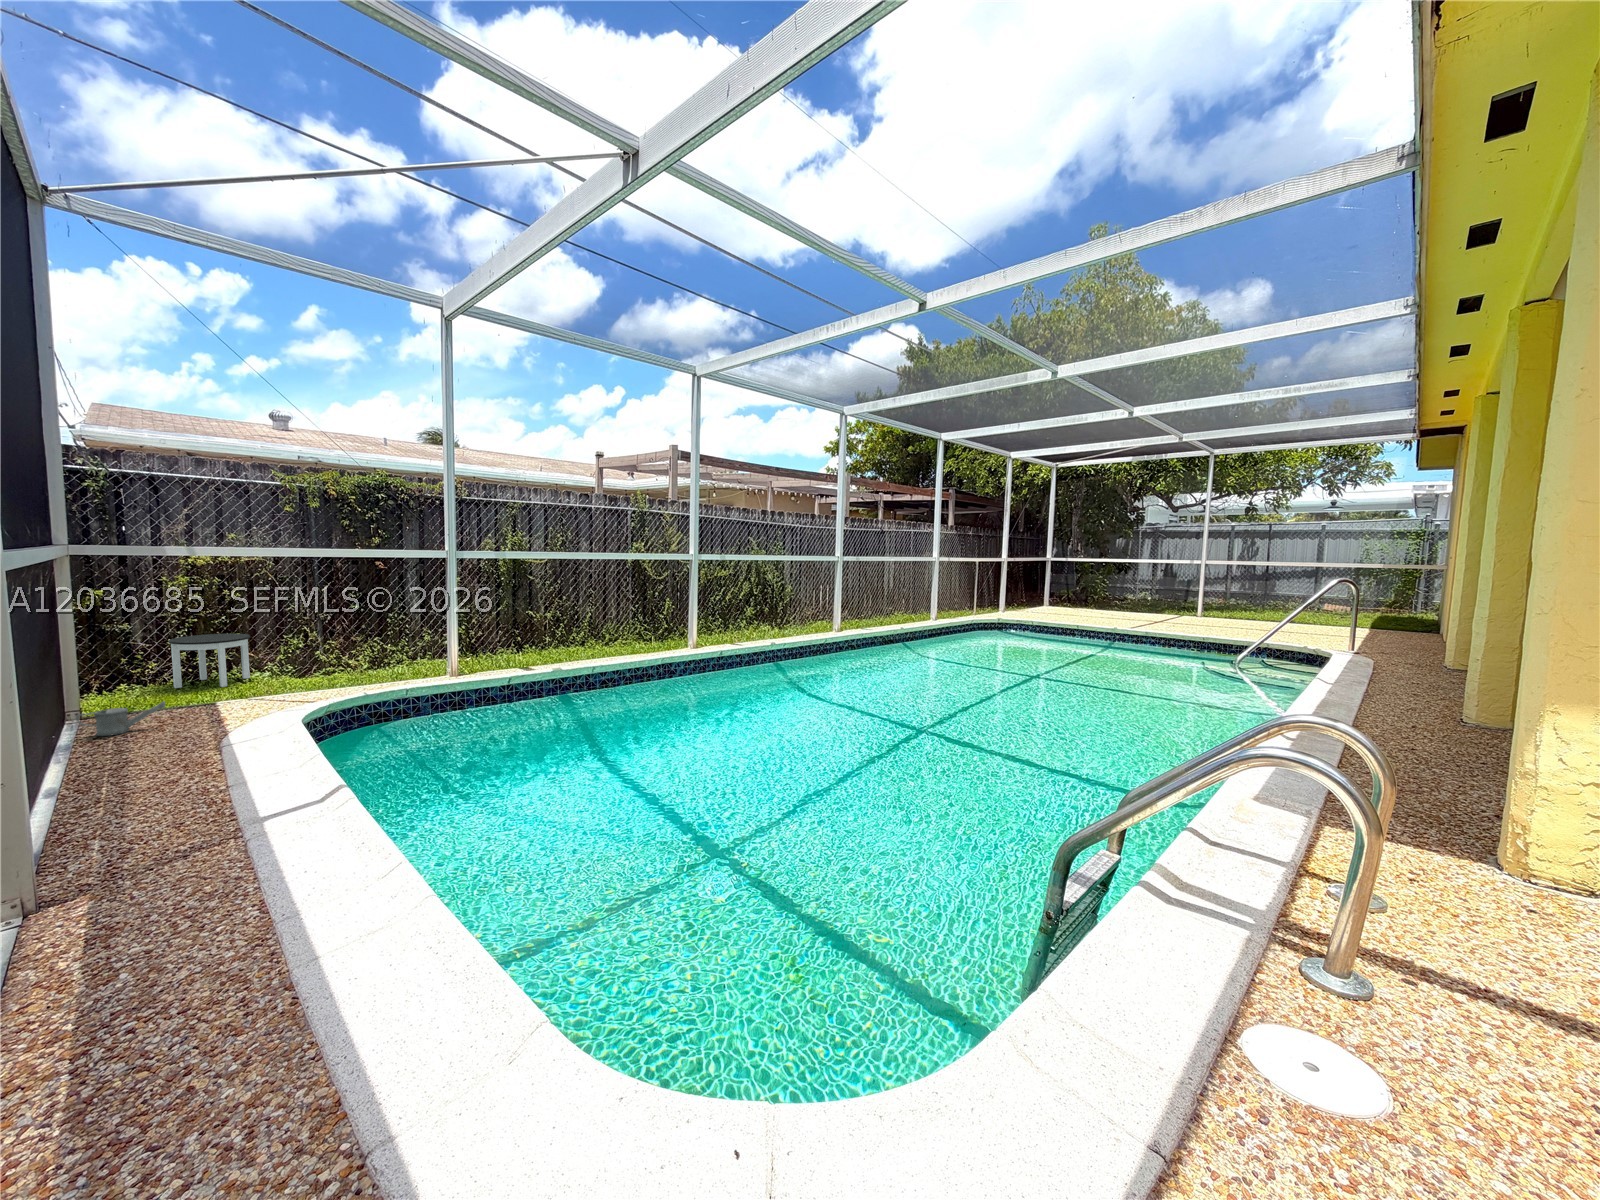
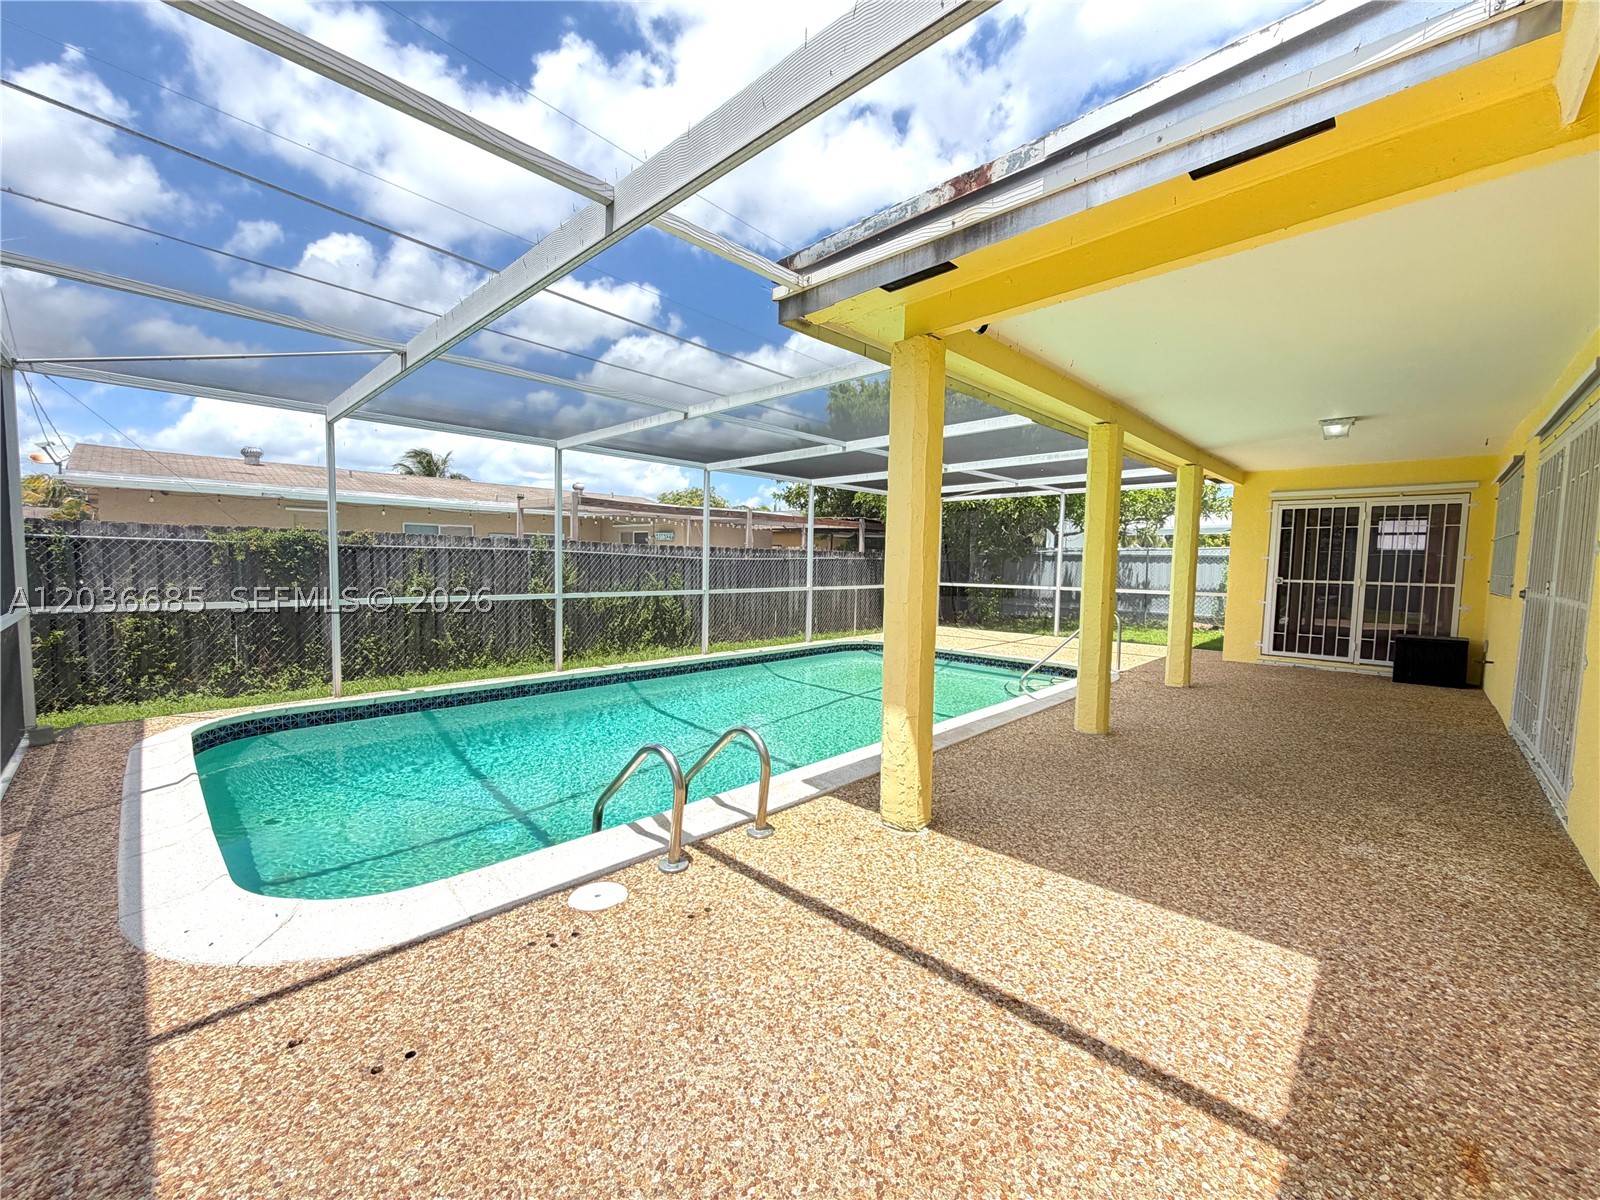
round table: present [168,634,250,688] -> none [112,662,180,706]

